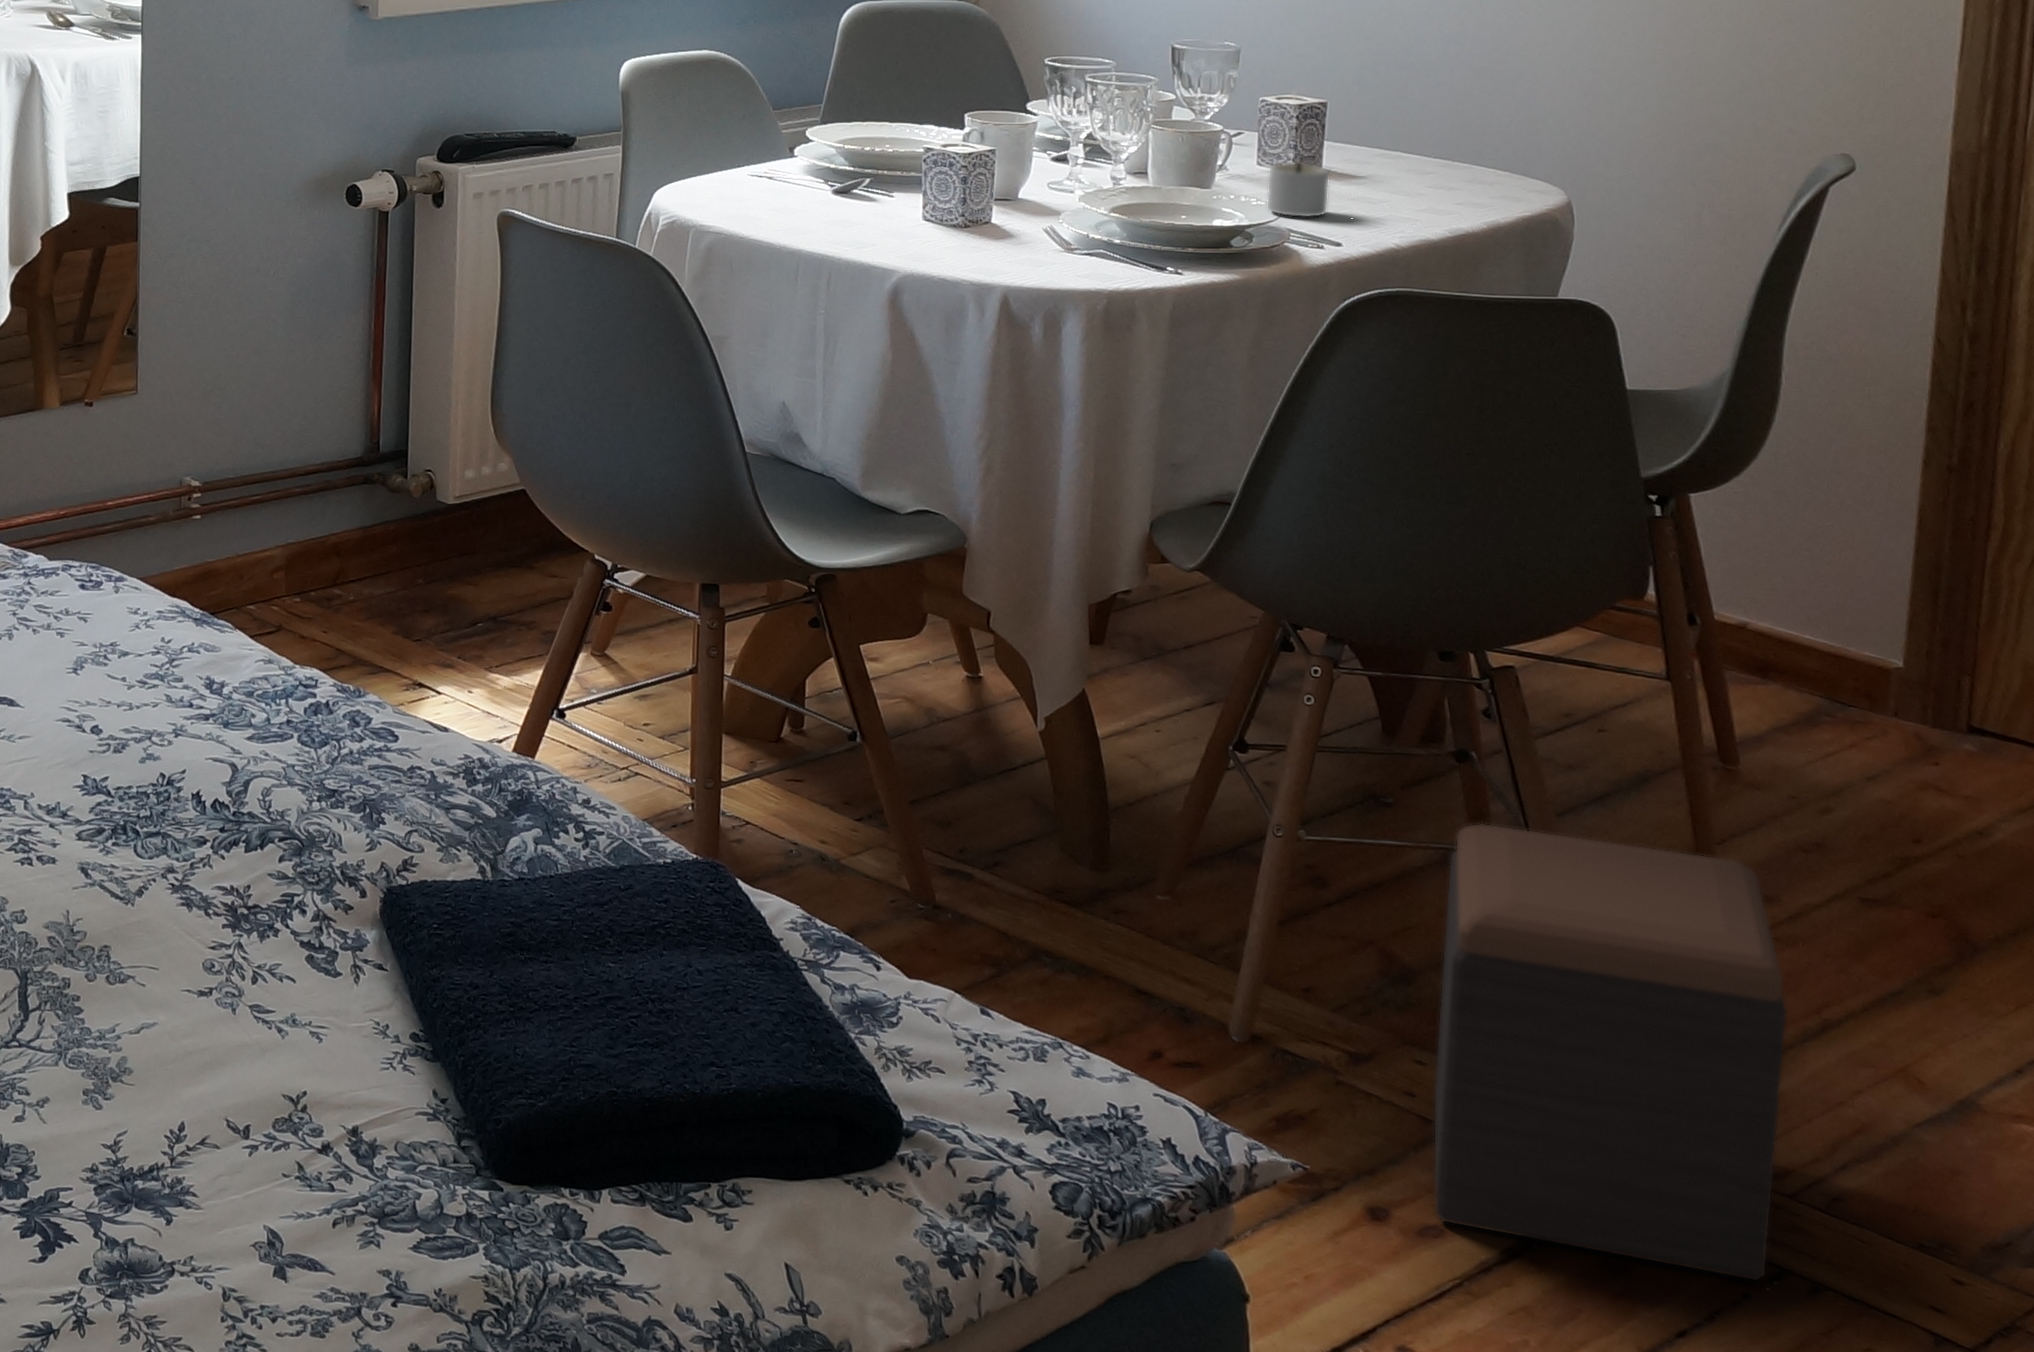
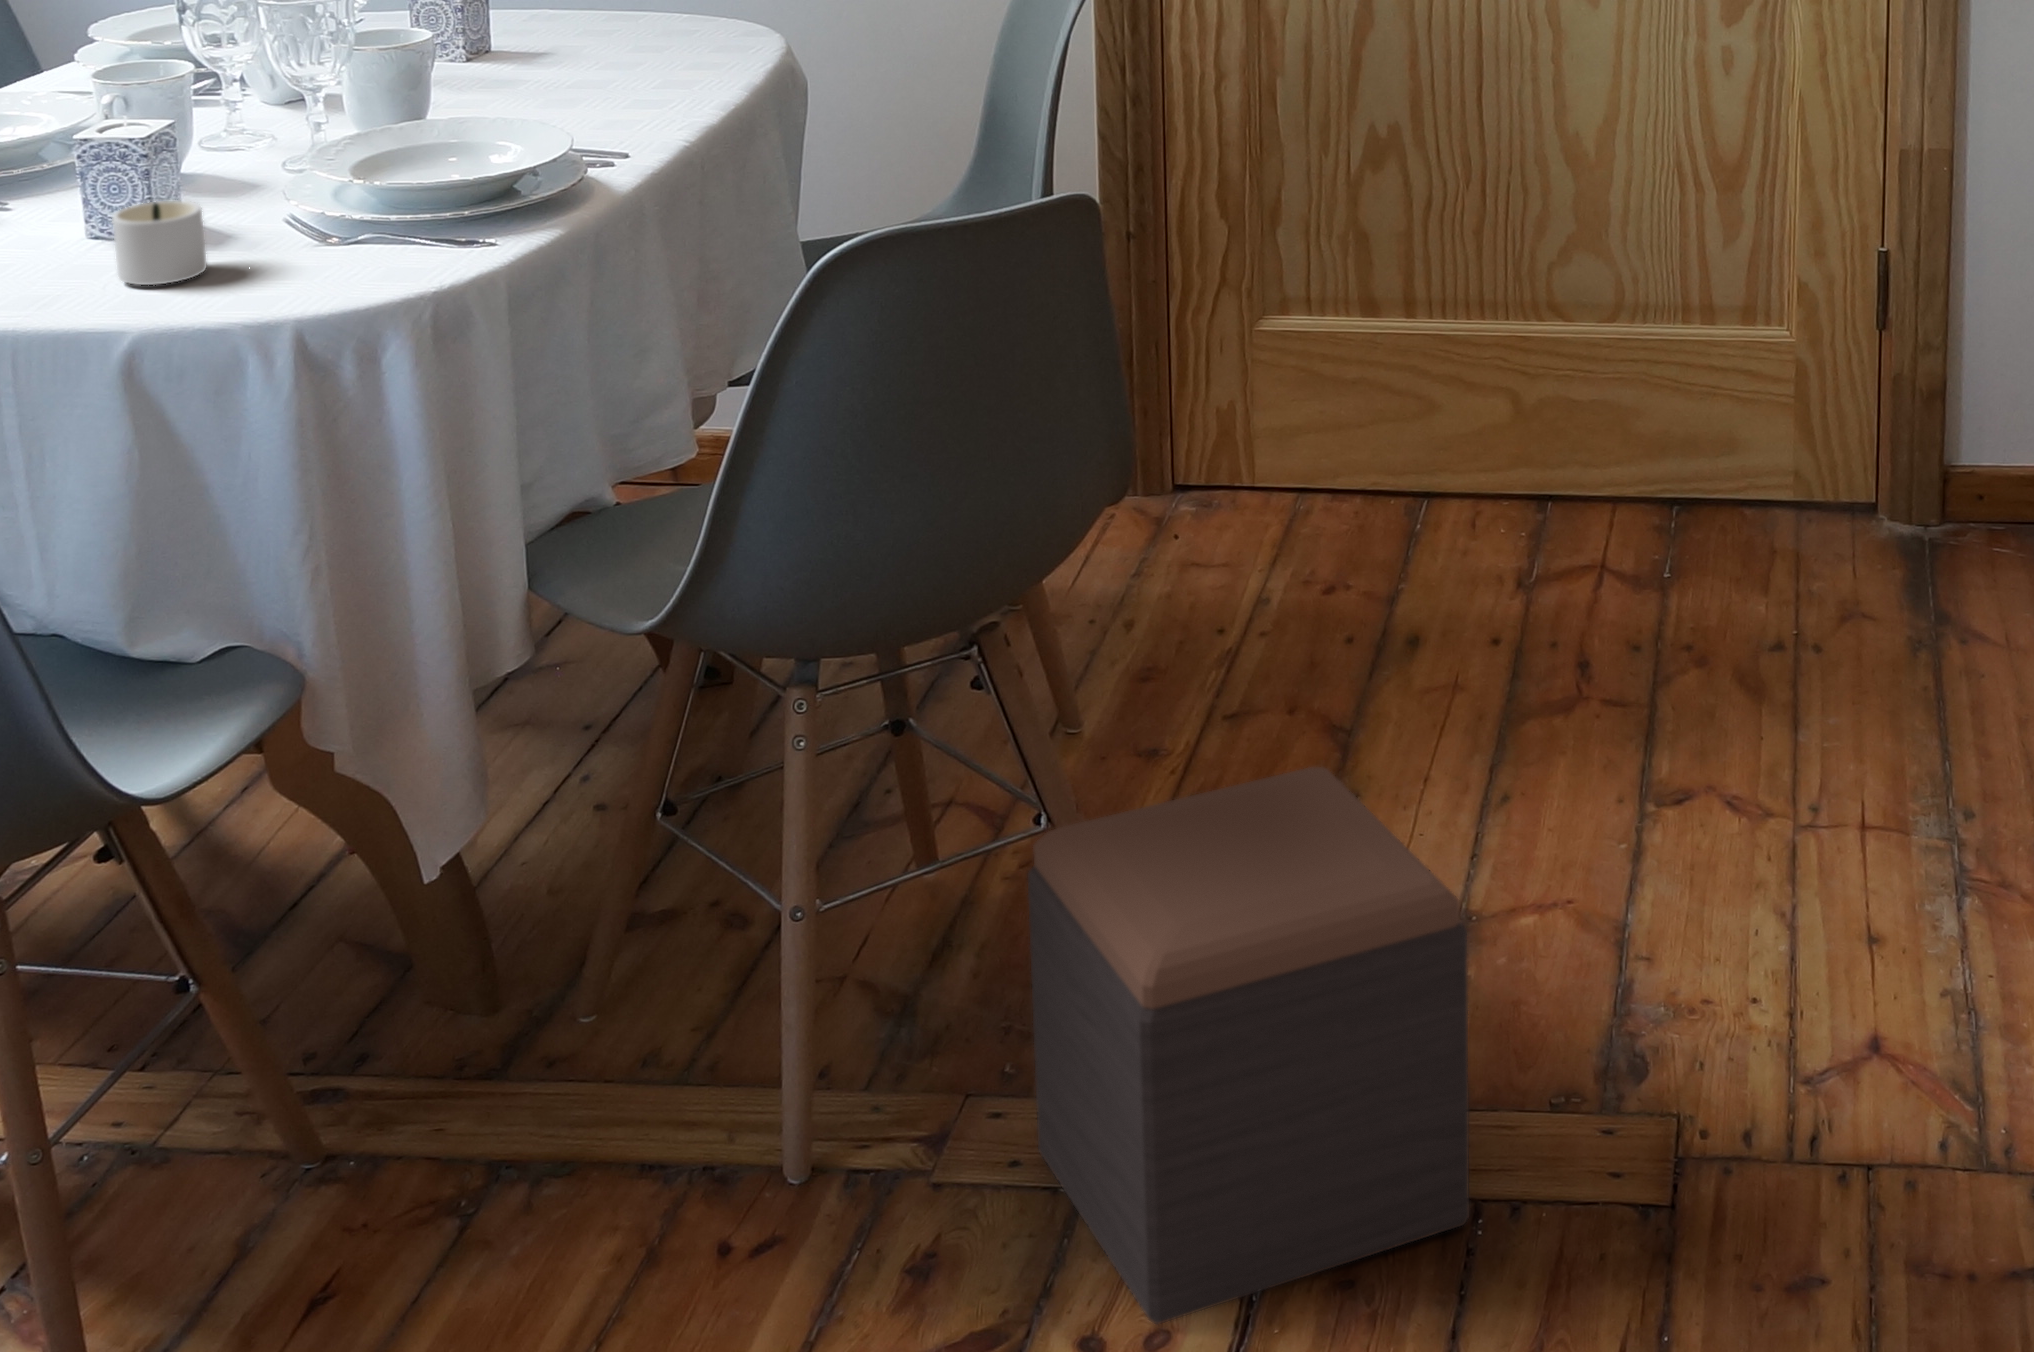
candle: present [1268,163,1328,217] -> present [112,200,207,285]

